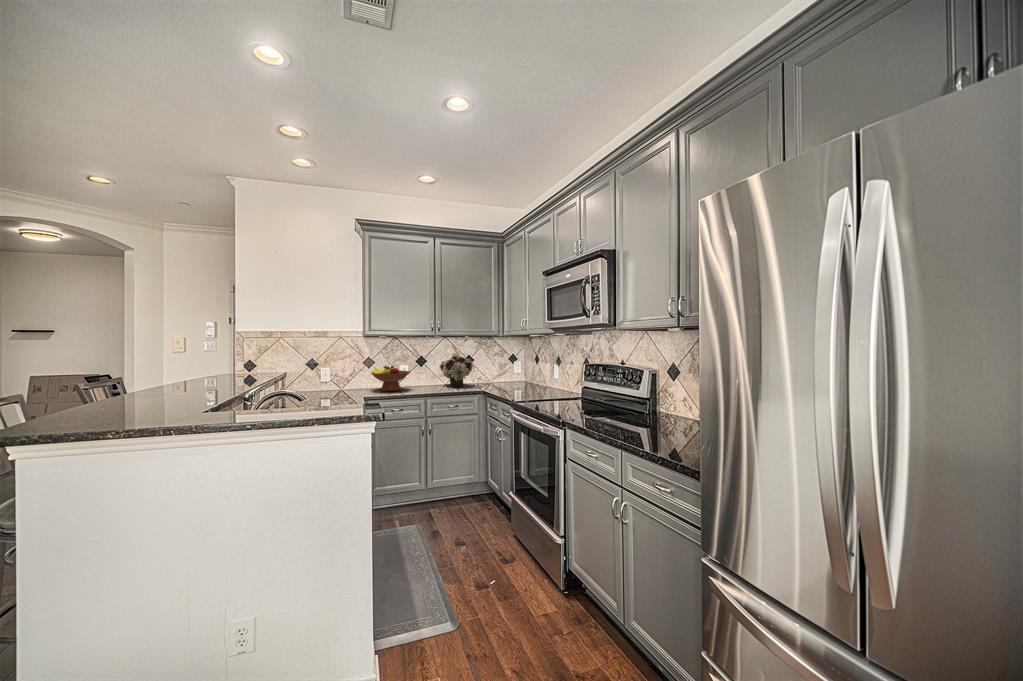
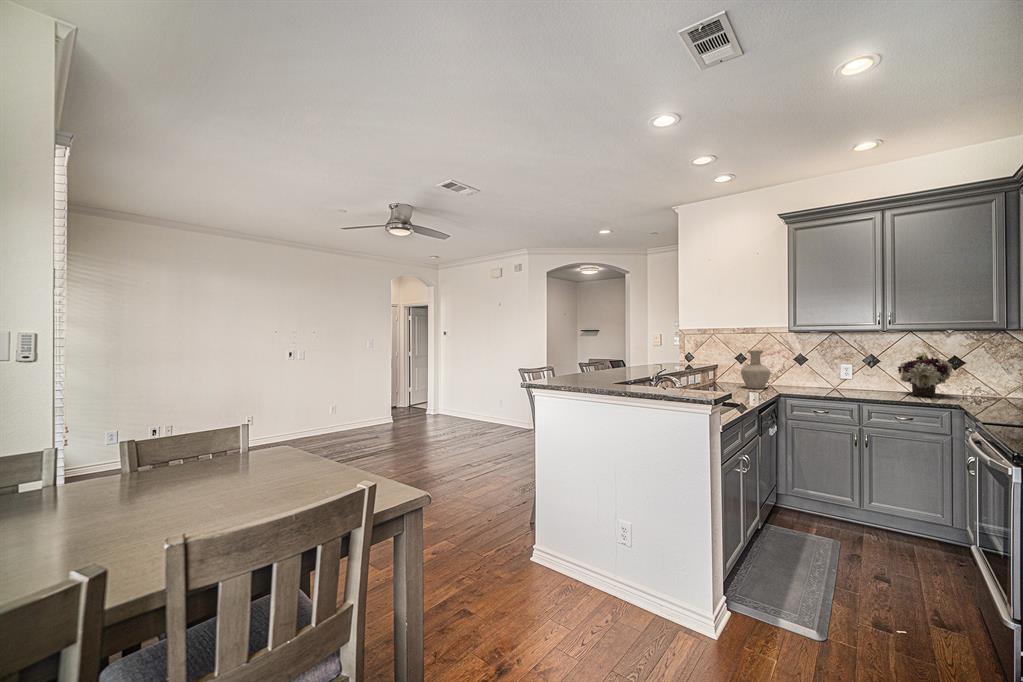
vase: none [322,356,350,396] -> present [741,350,770,389]
fruit bowl: present [371,366,410,391] -> none [796,363,846,391]

